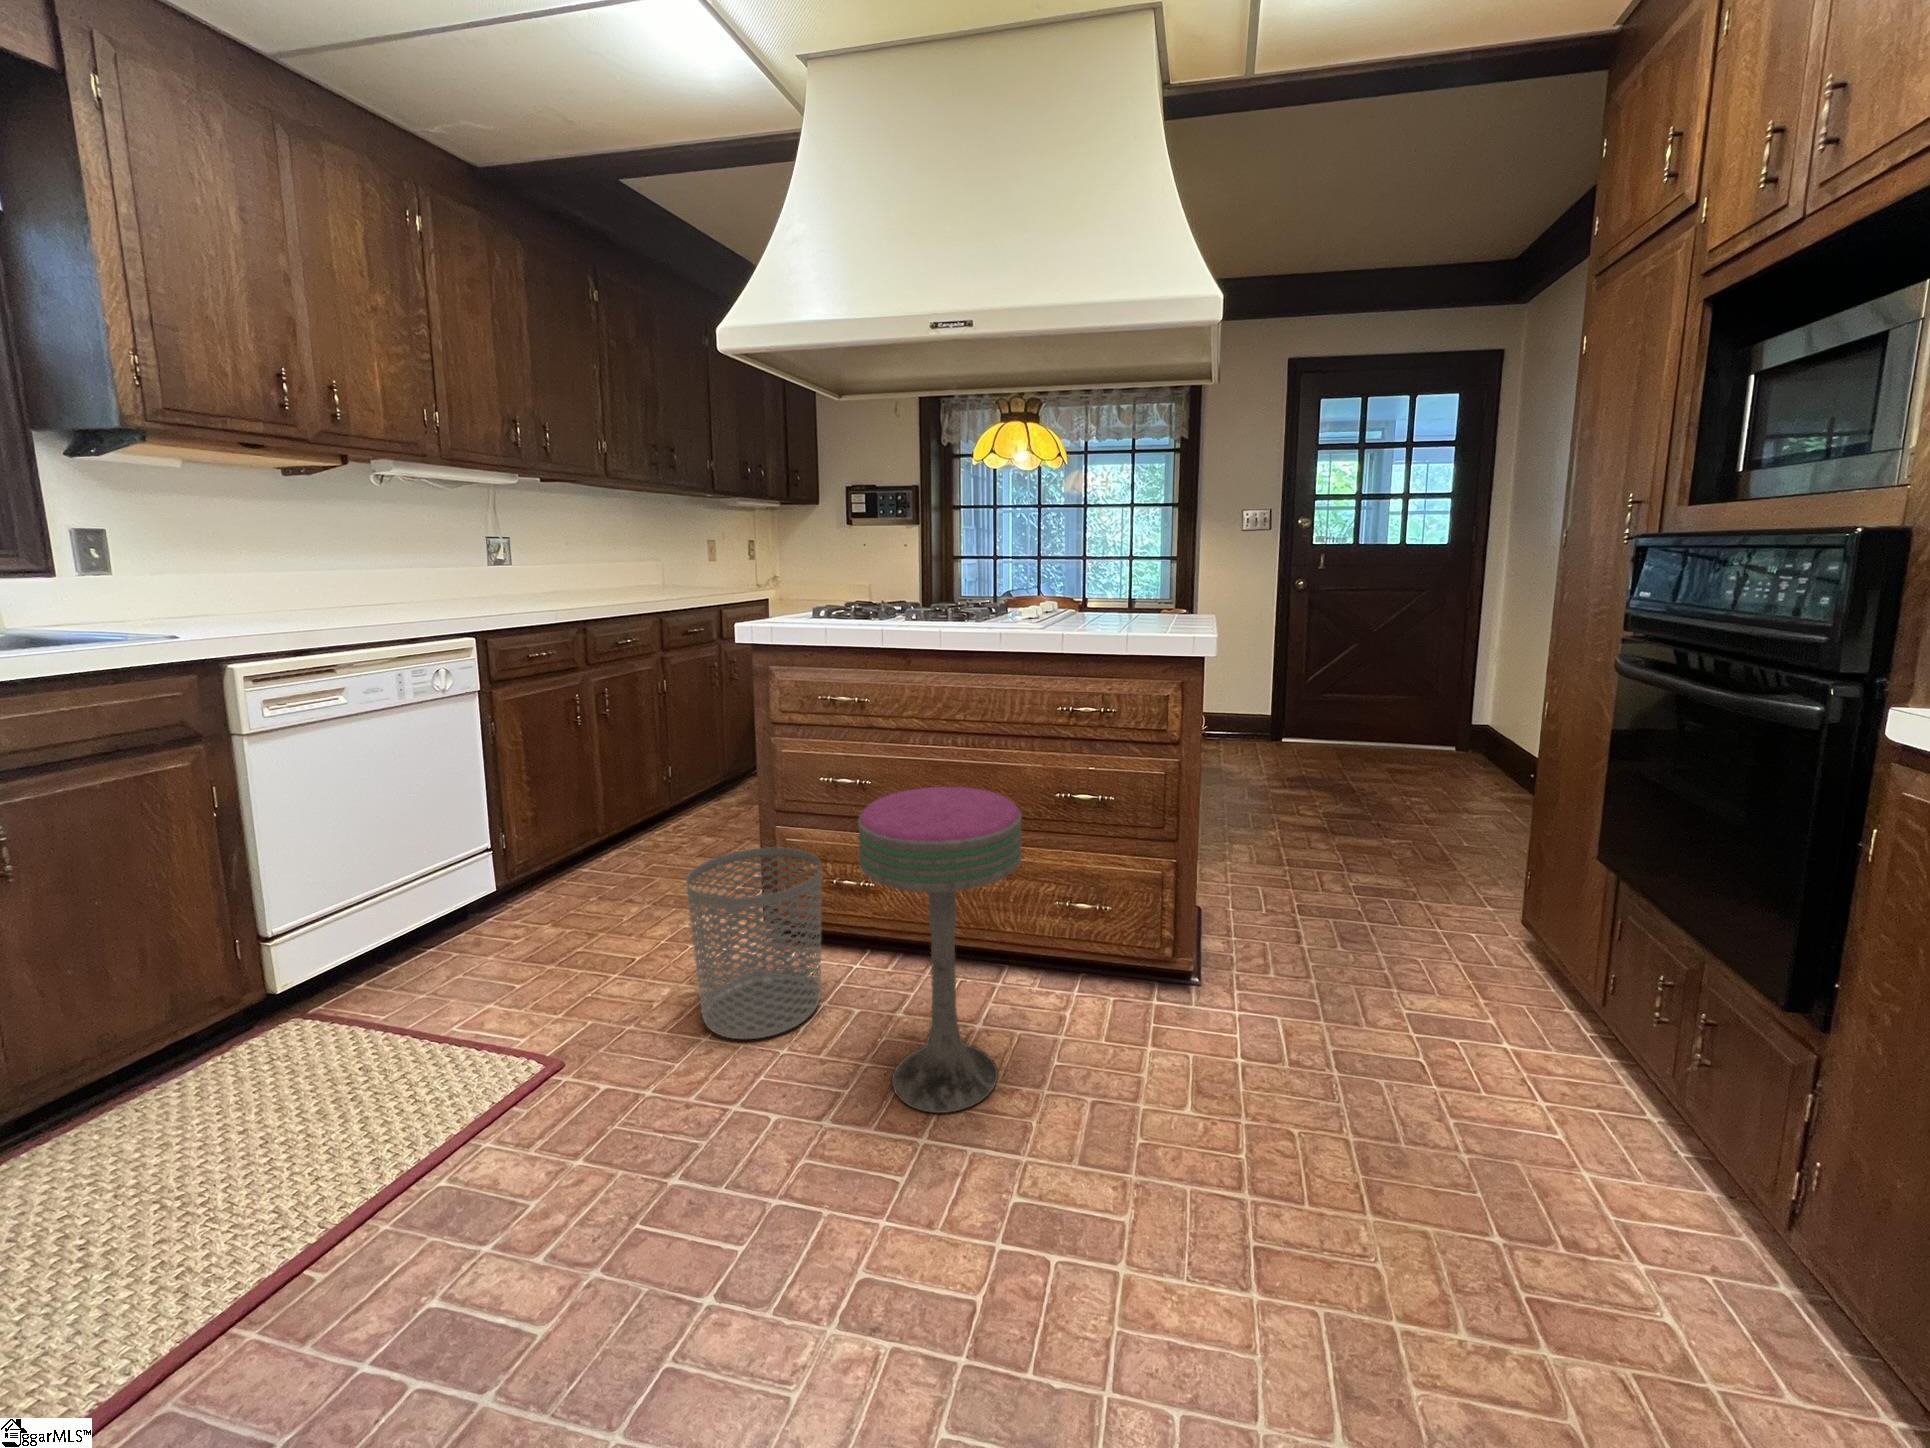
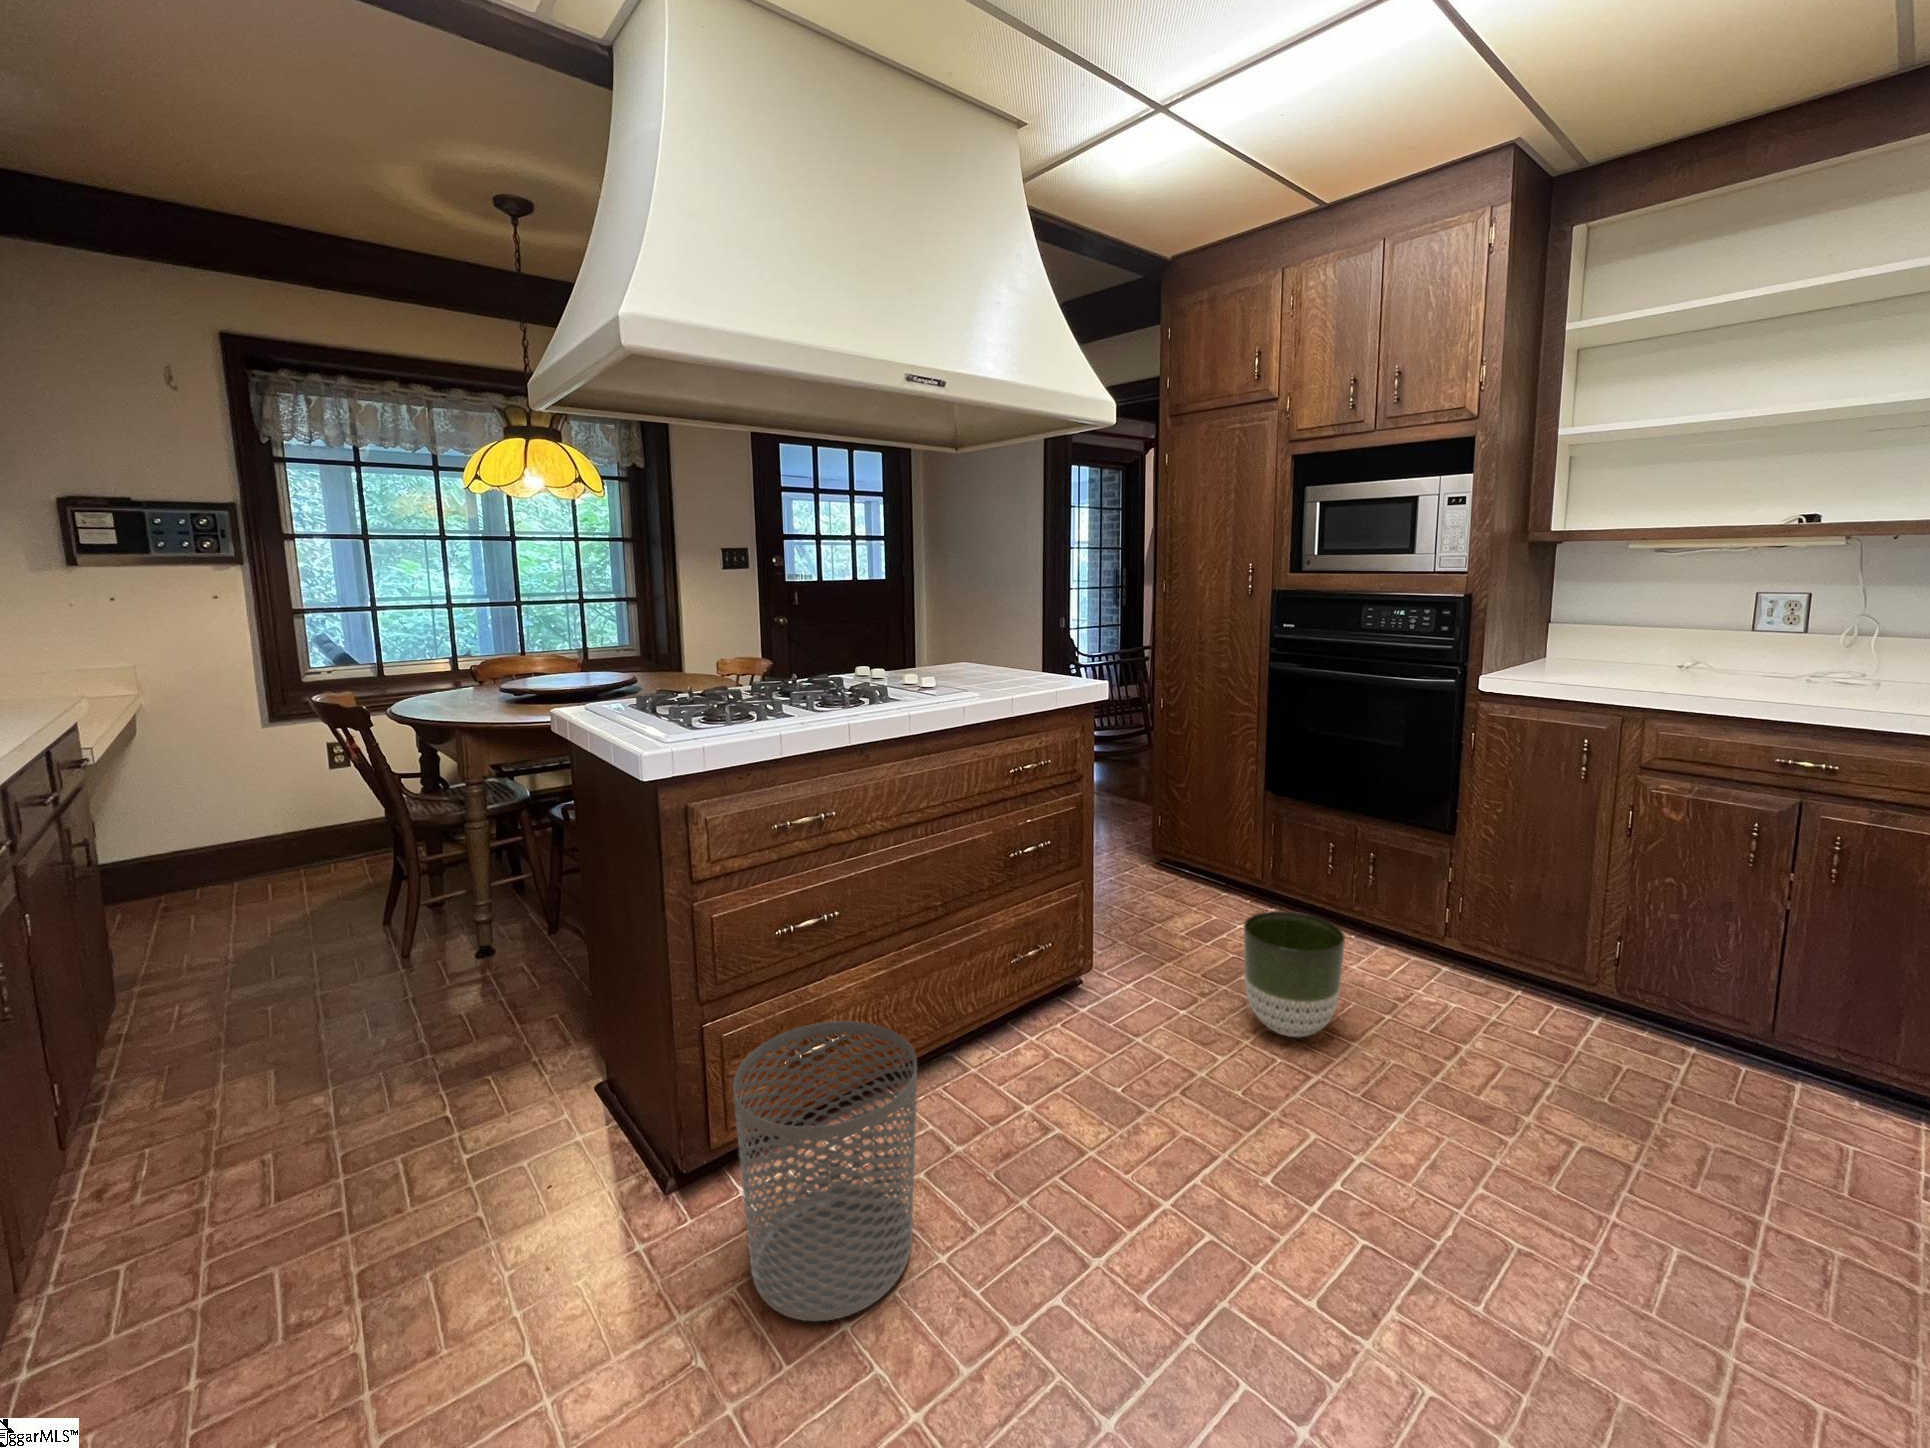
bar stool: present [858,787,1022,1113] -> none [1011,856,1180,1201]
planter: none [1261,973,1406,1160] -> present [1244,911,1345,1037]

